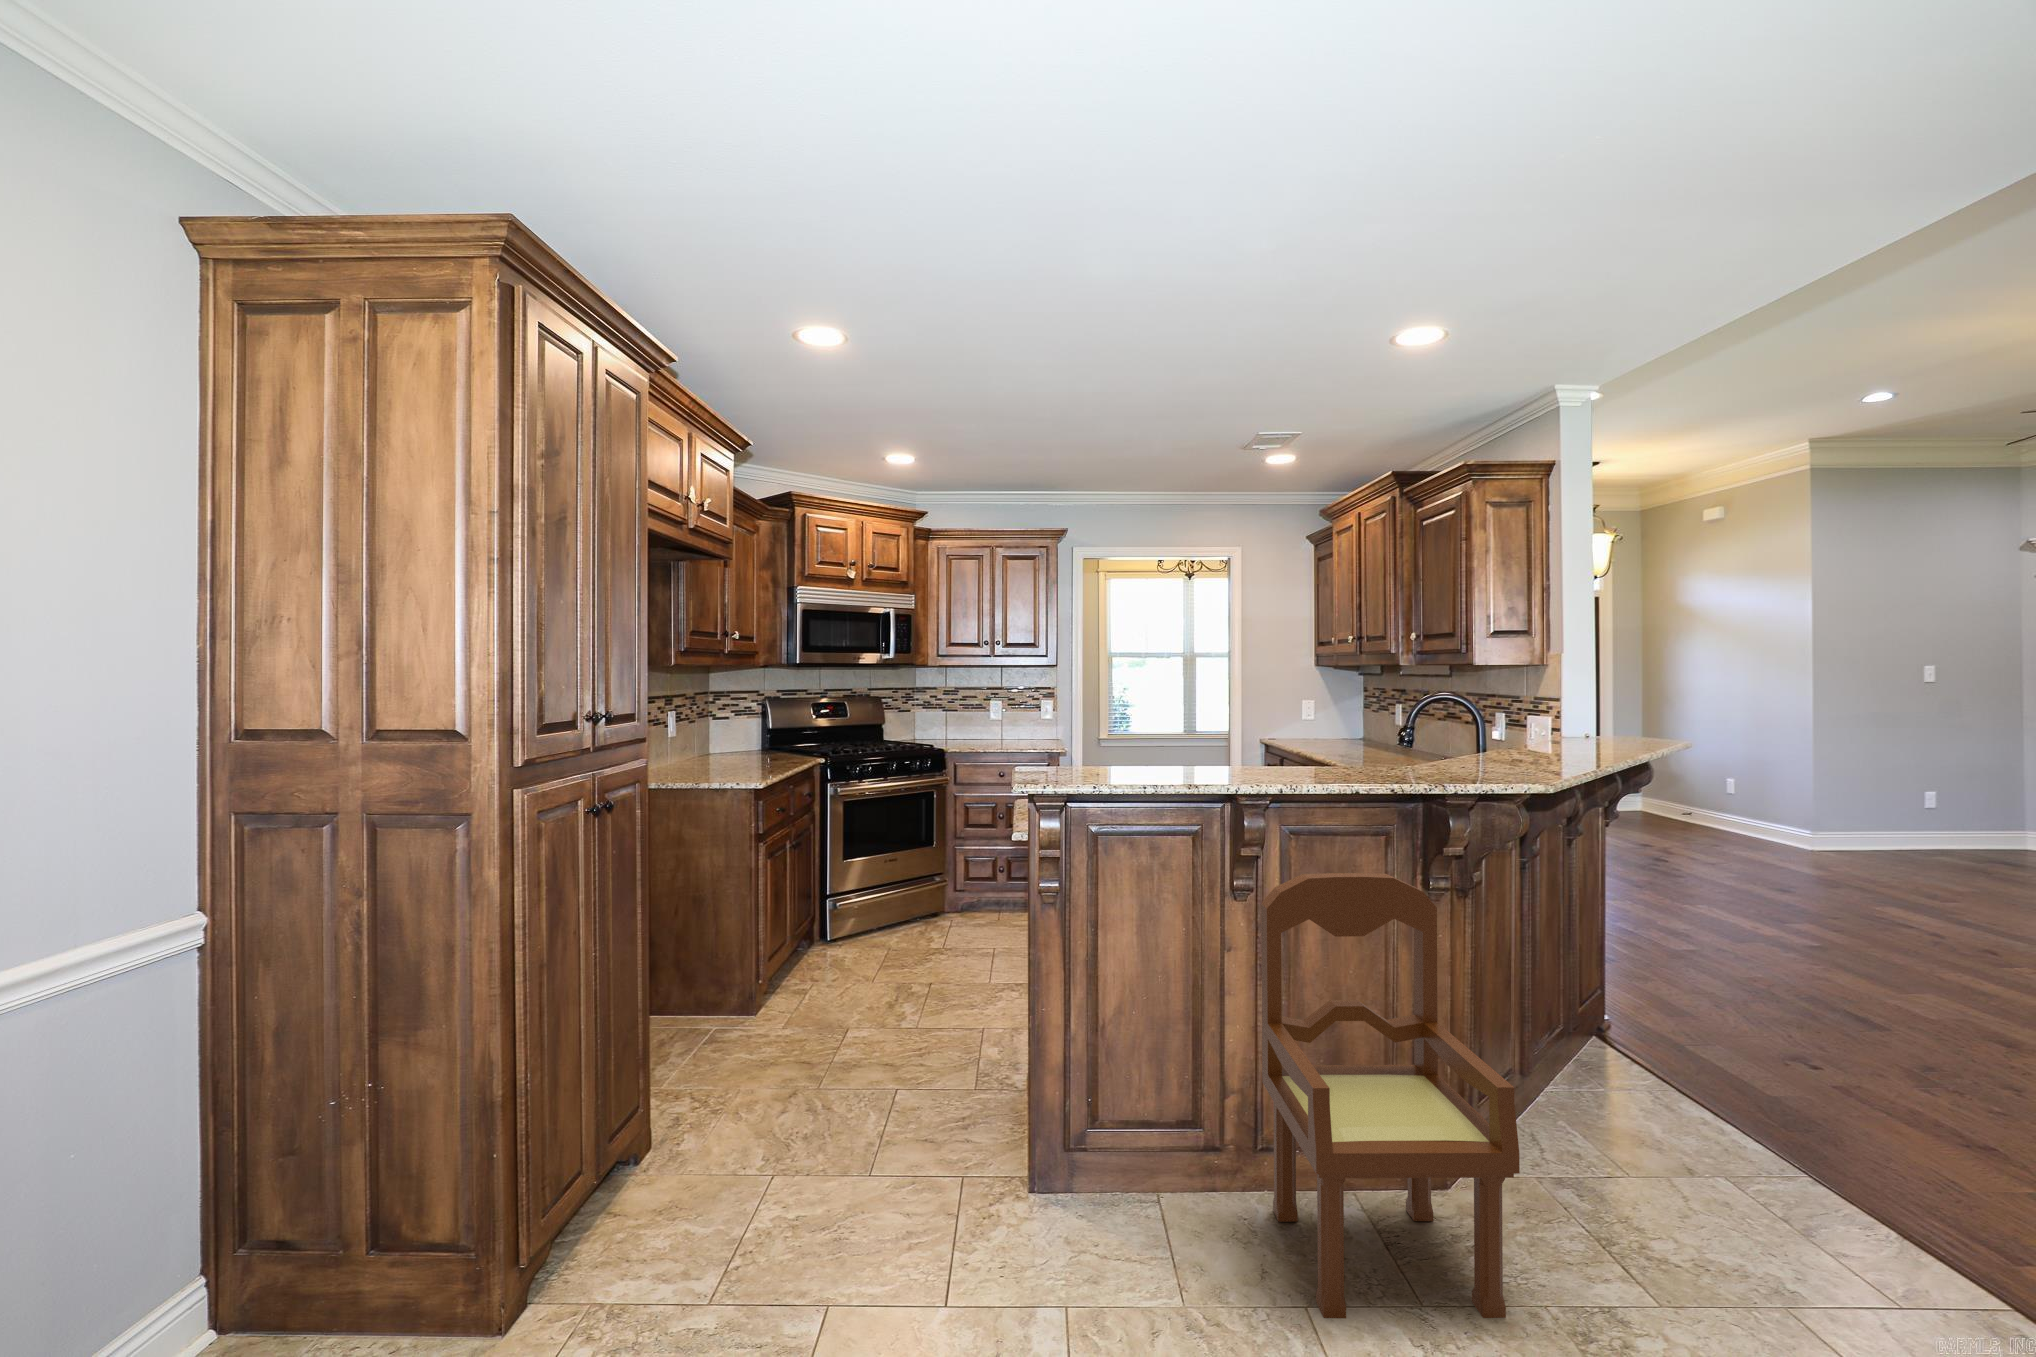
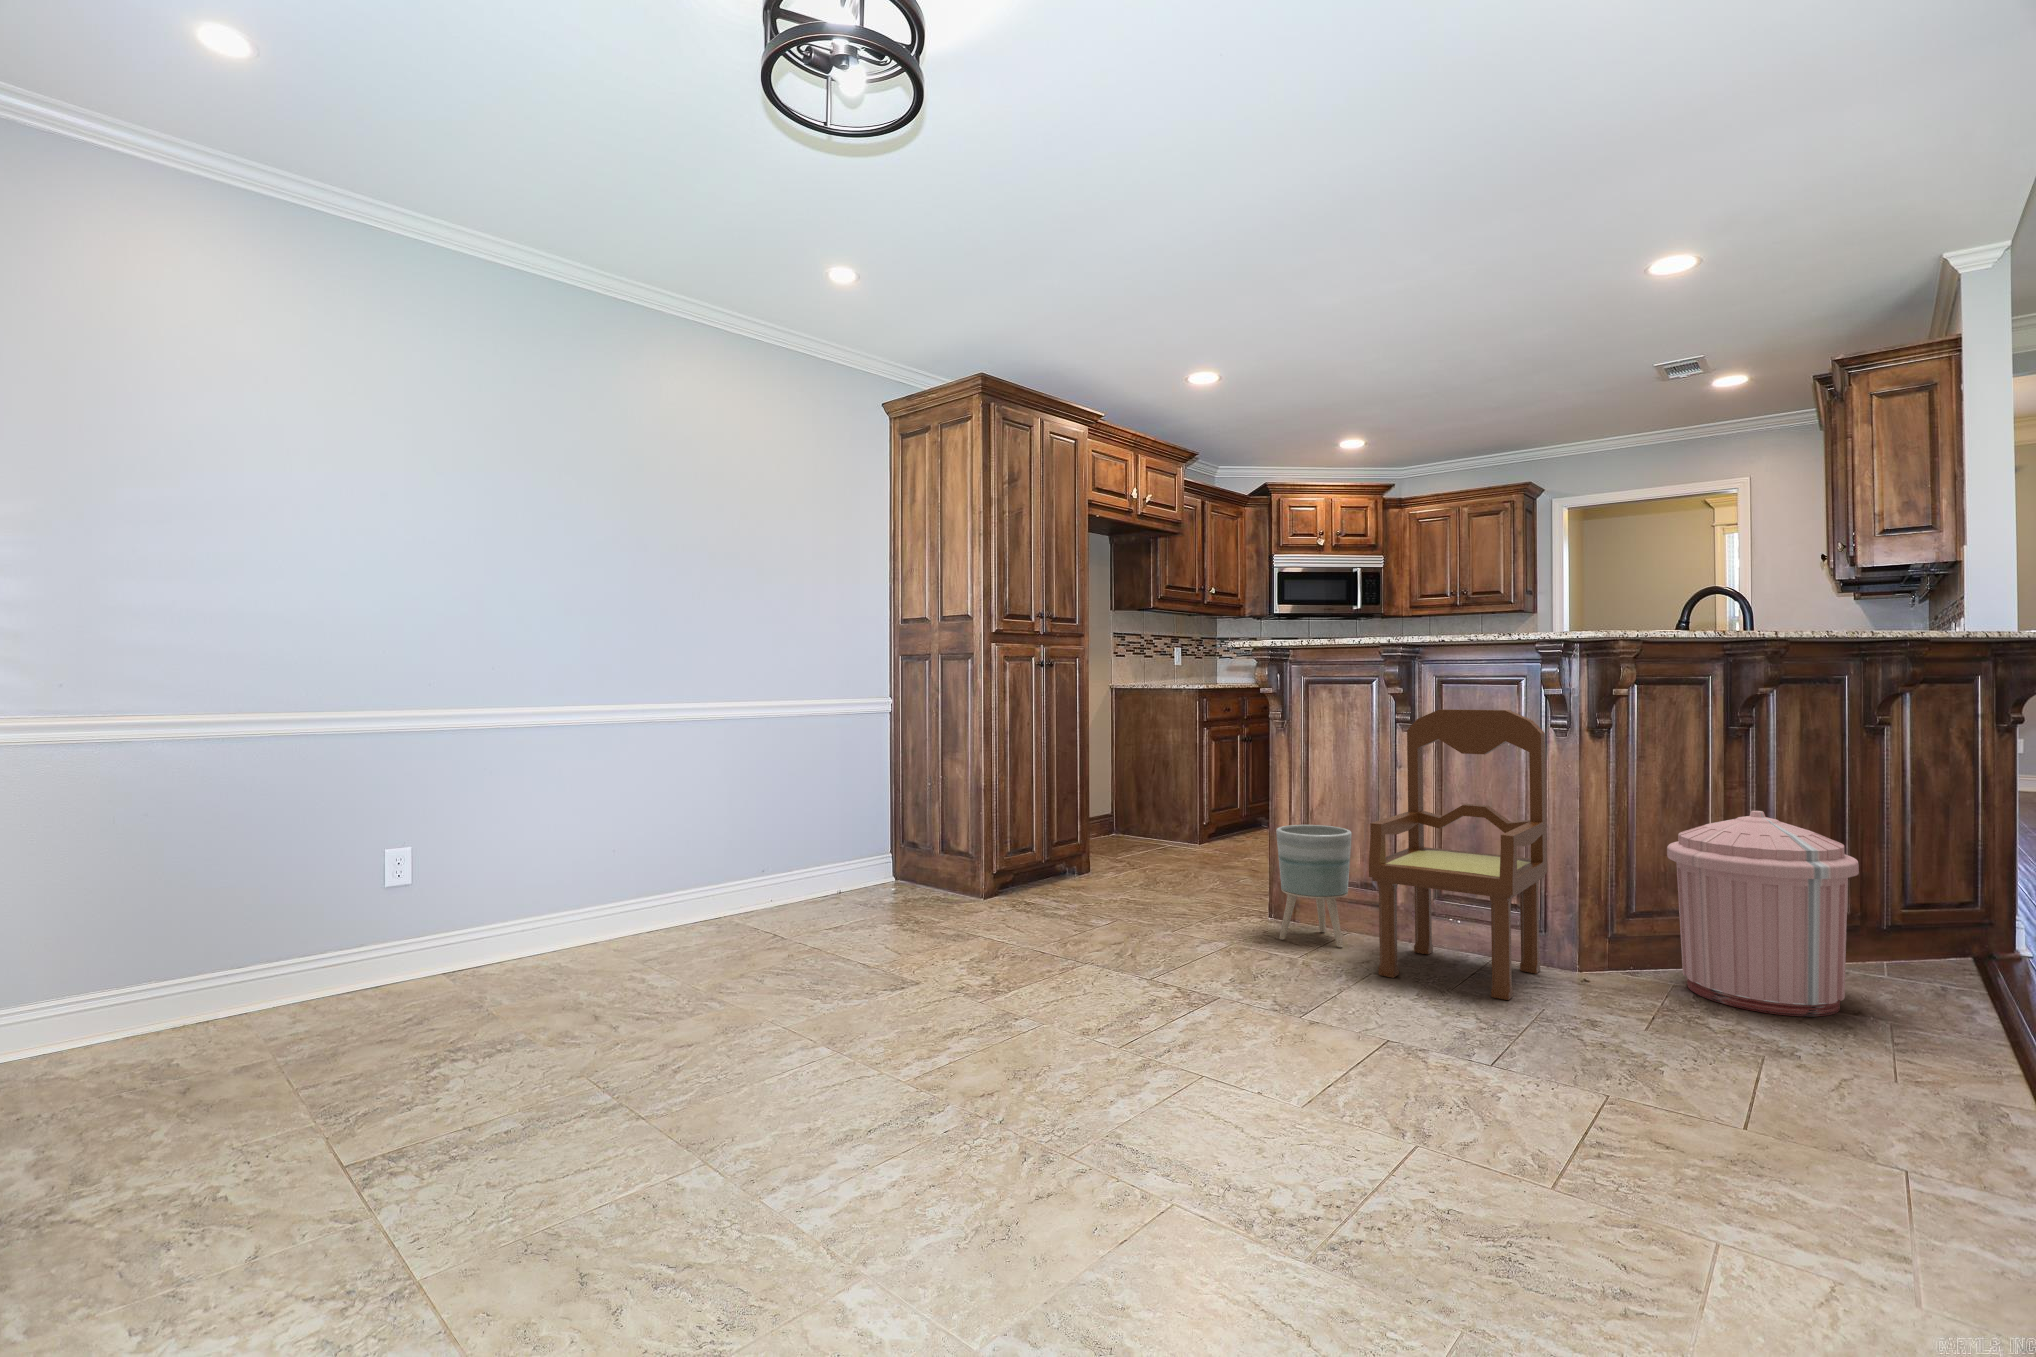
trash can: none [1514,972,1715,1218] -> present [1667,811,1859,1016]
planter: none [1090,1049,1201,1259] -> present [1276,825,1352,947]

